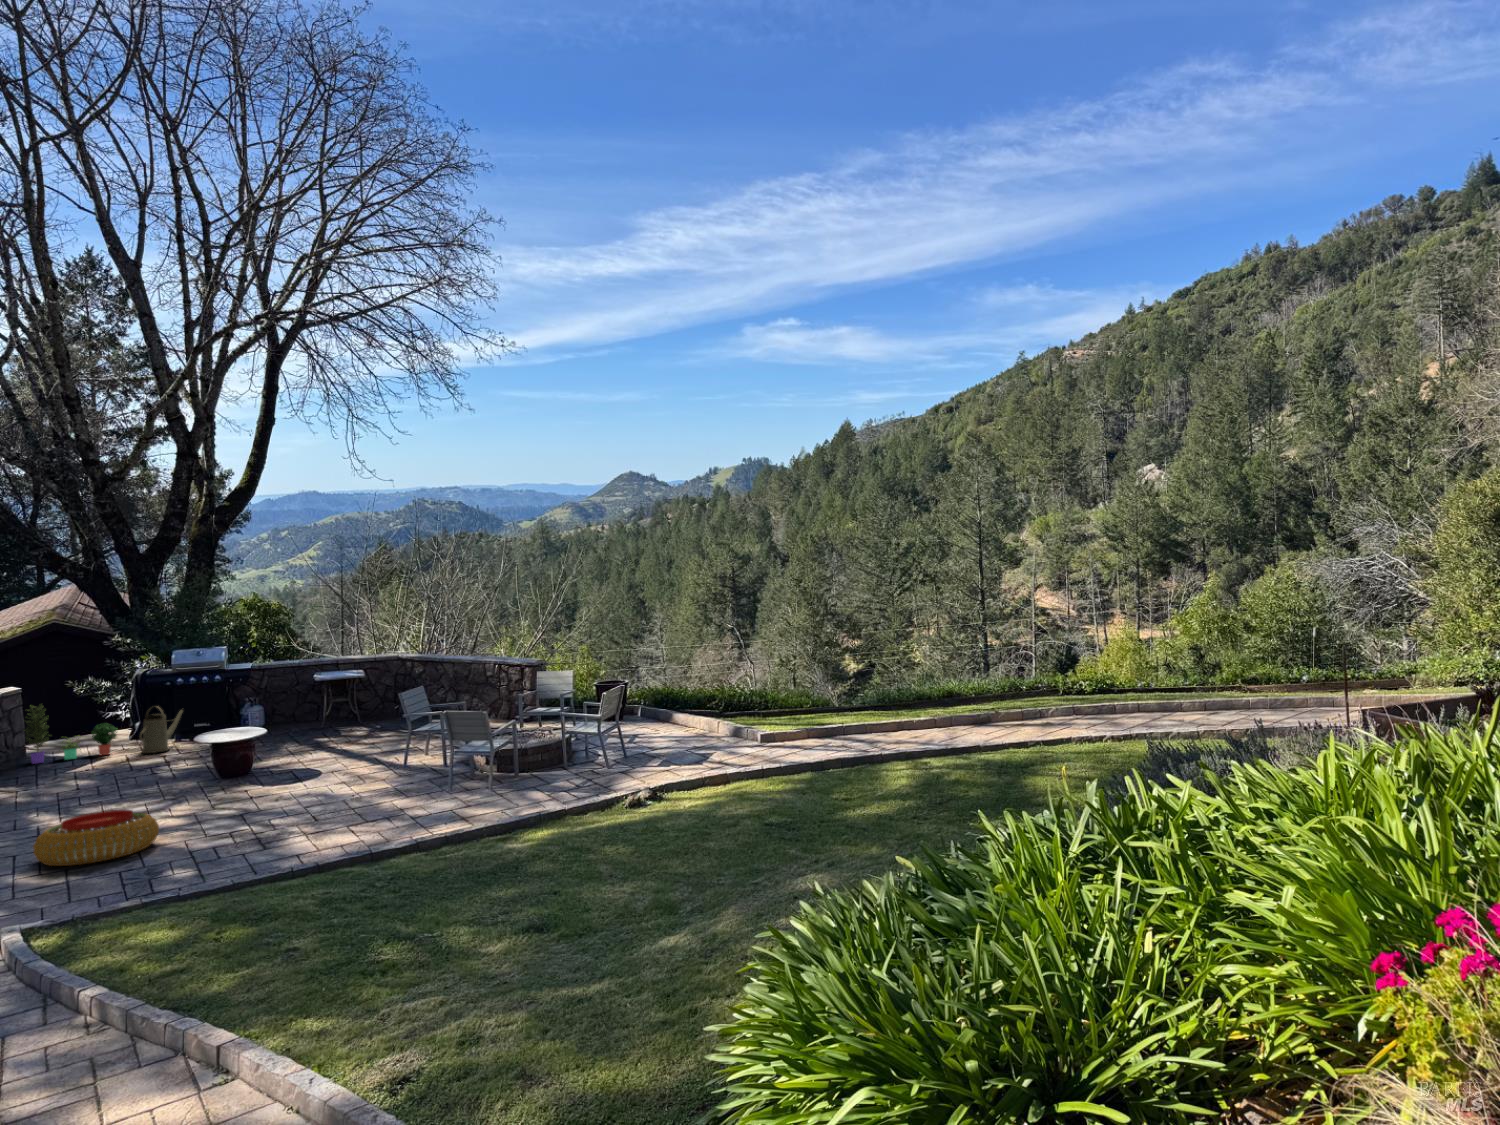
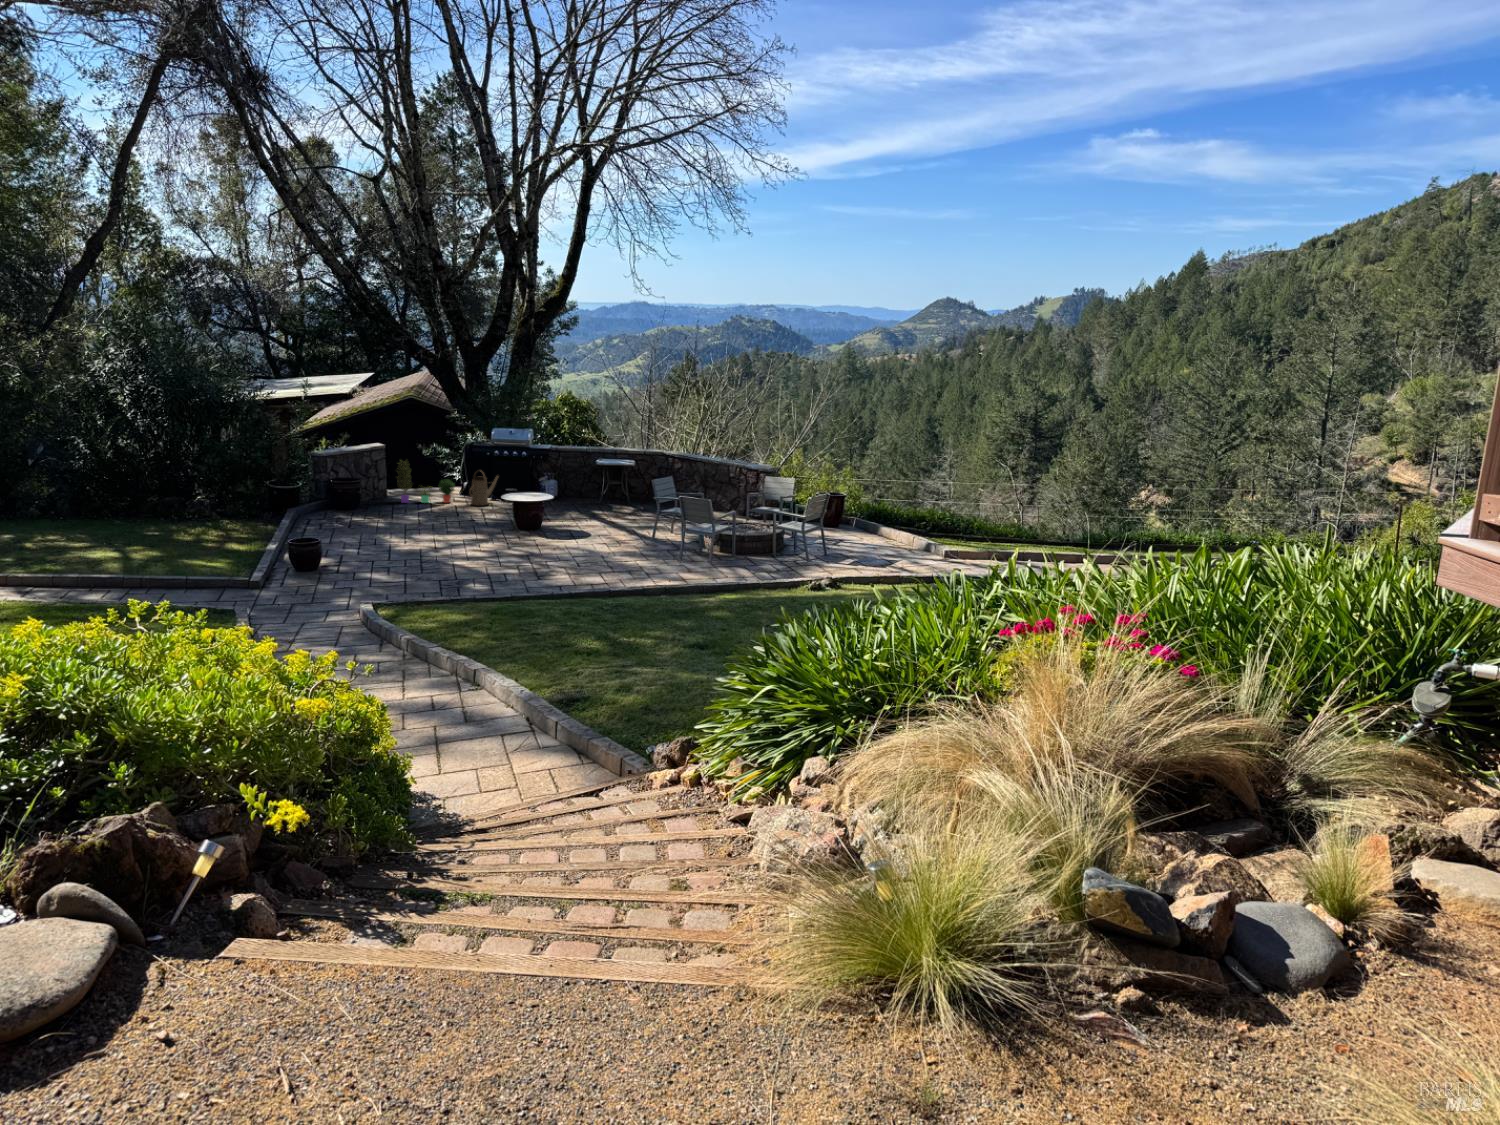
pouf: present [33,810,159,866] -> none [403,537,477,569]

